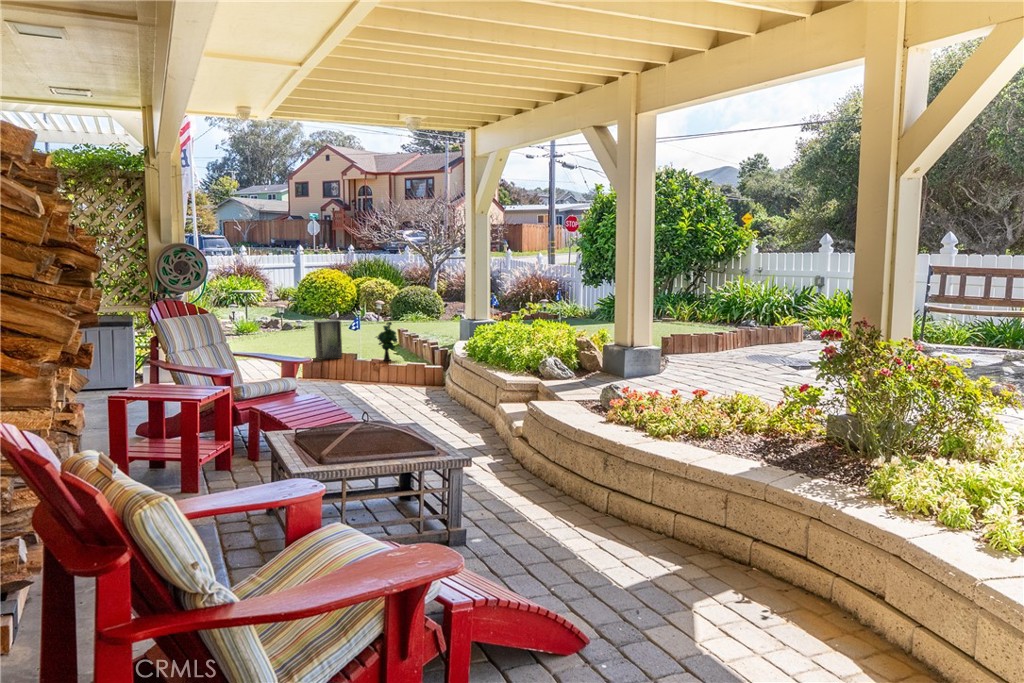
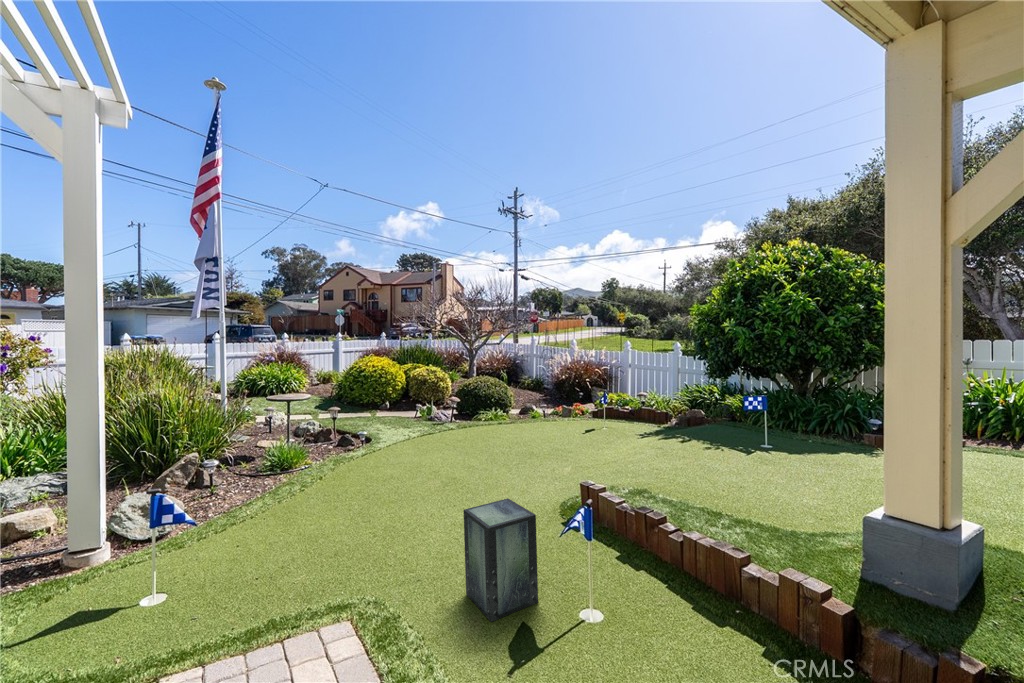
decorative plant: present [377,322,397,361] -> none [655,533,717,642]

